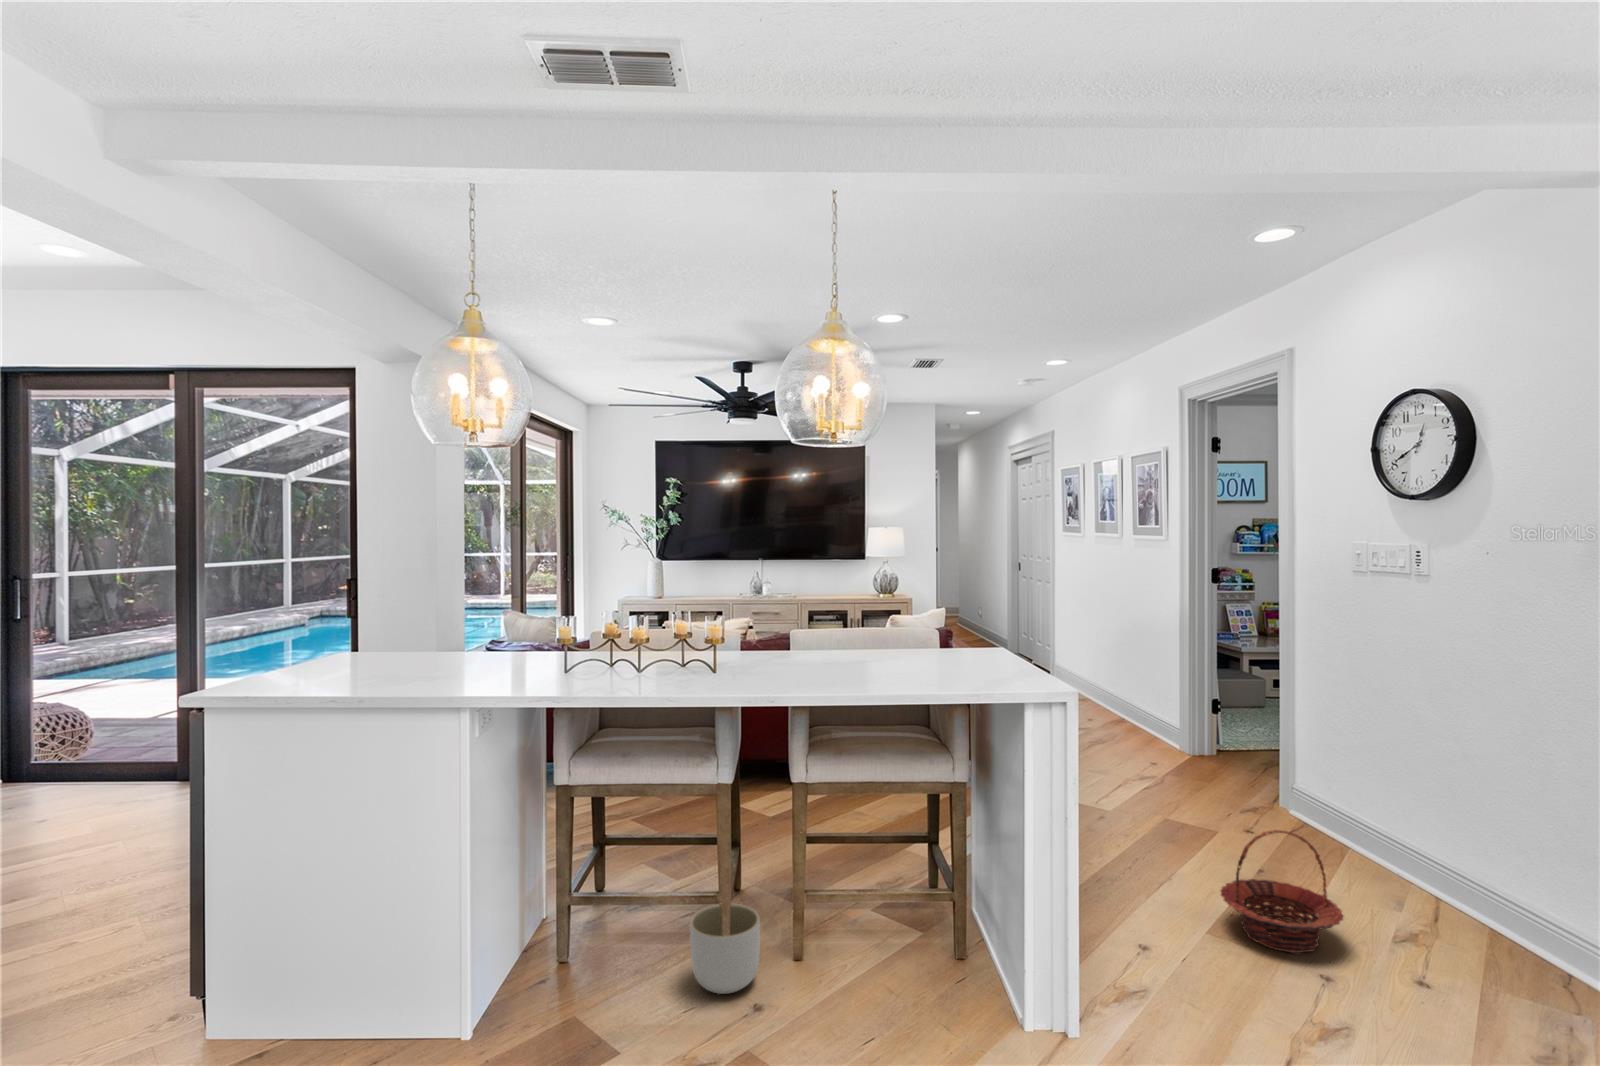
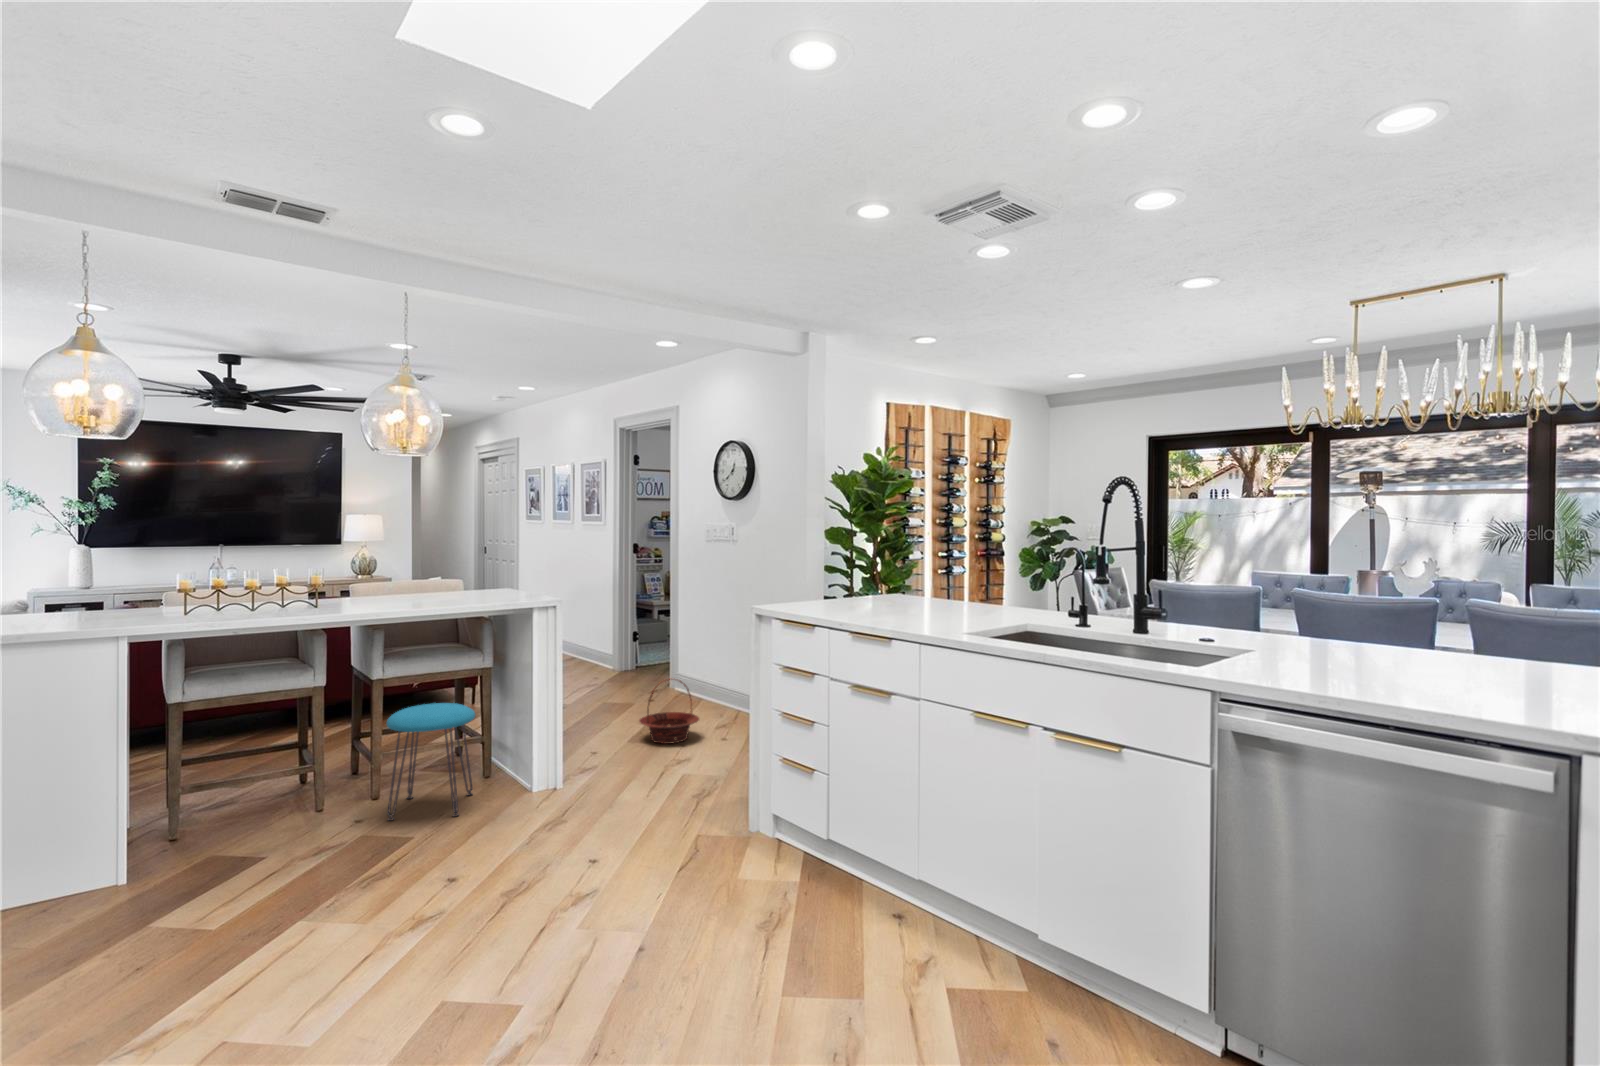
stool: none [813,832,938,1034] -> present [387,703,475,821]
planter: present [690,904,760,994] -> none [279,772,340,832]

